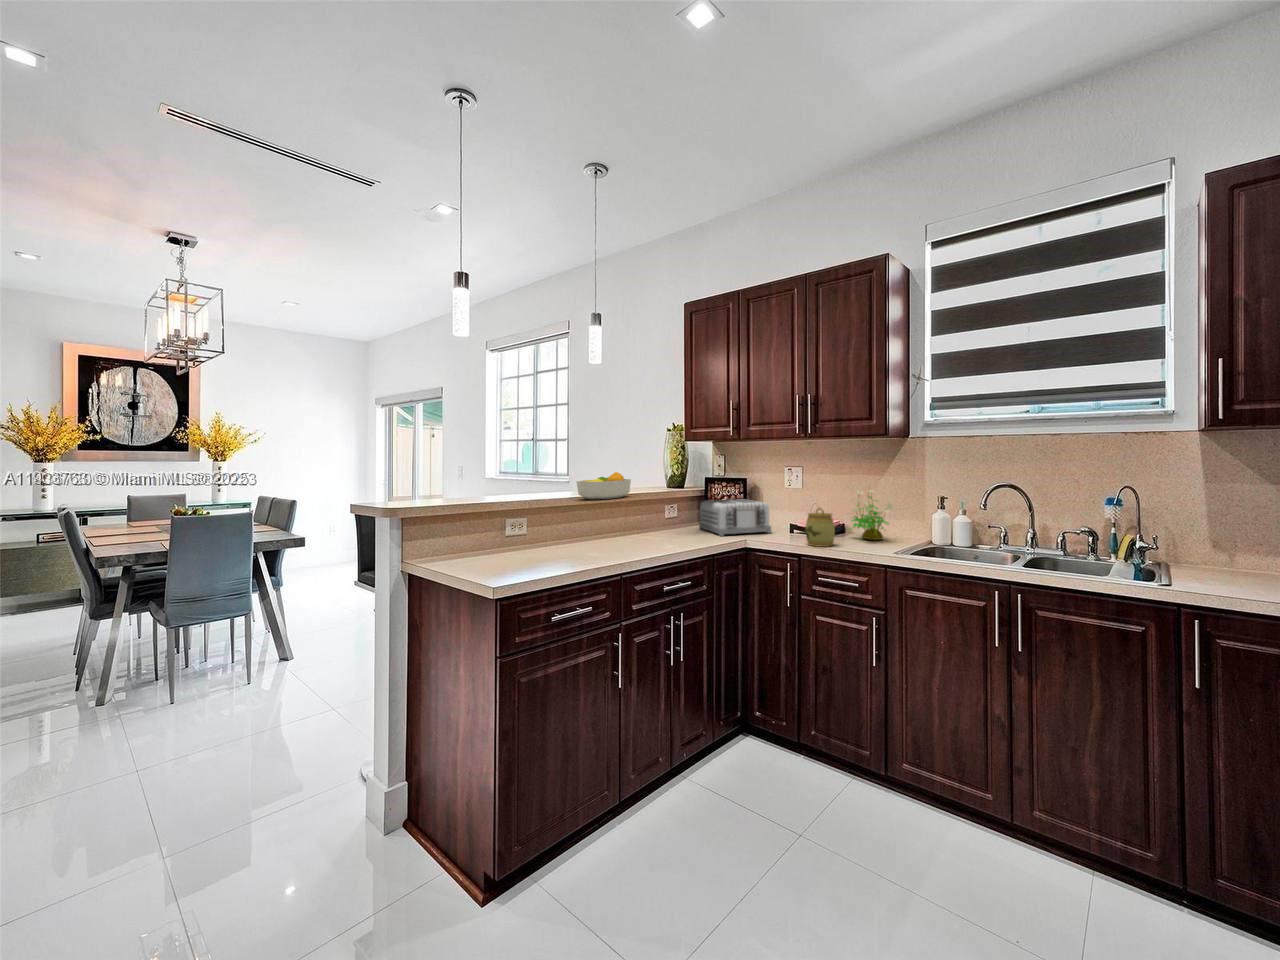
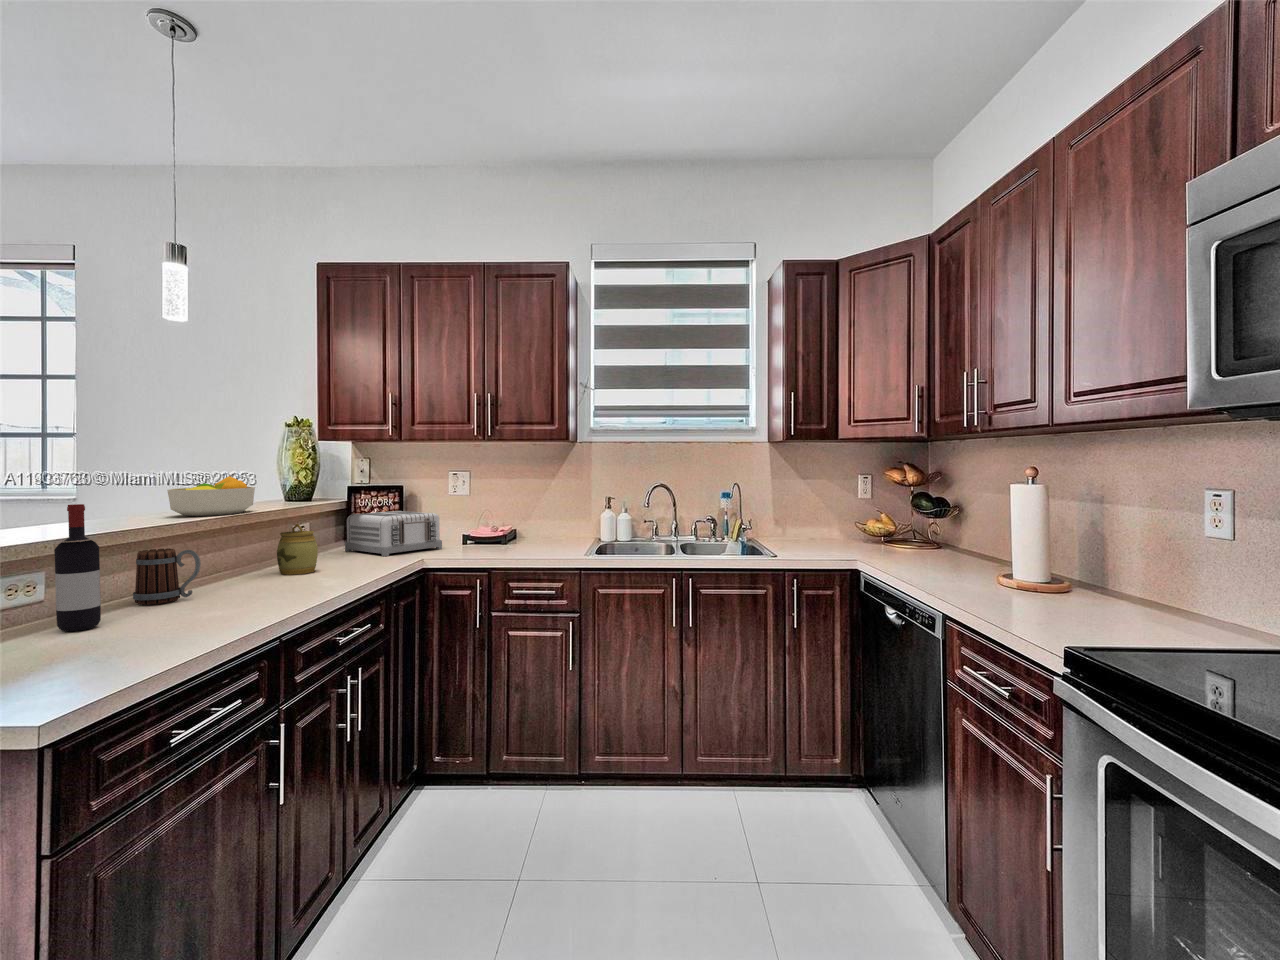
potted plant: present [851,490,894,540] -> none [526,488,570,546]
wine bottle: none [489,493,512,572] -> present [54,504,101,632]
jar: present [805,508,835,547] -> present [277,524,318,575]
mug: none [541,522,576,559] -> present [133,548,201,605]

